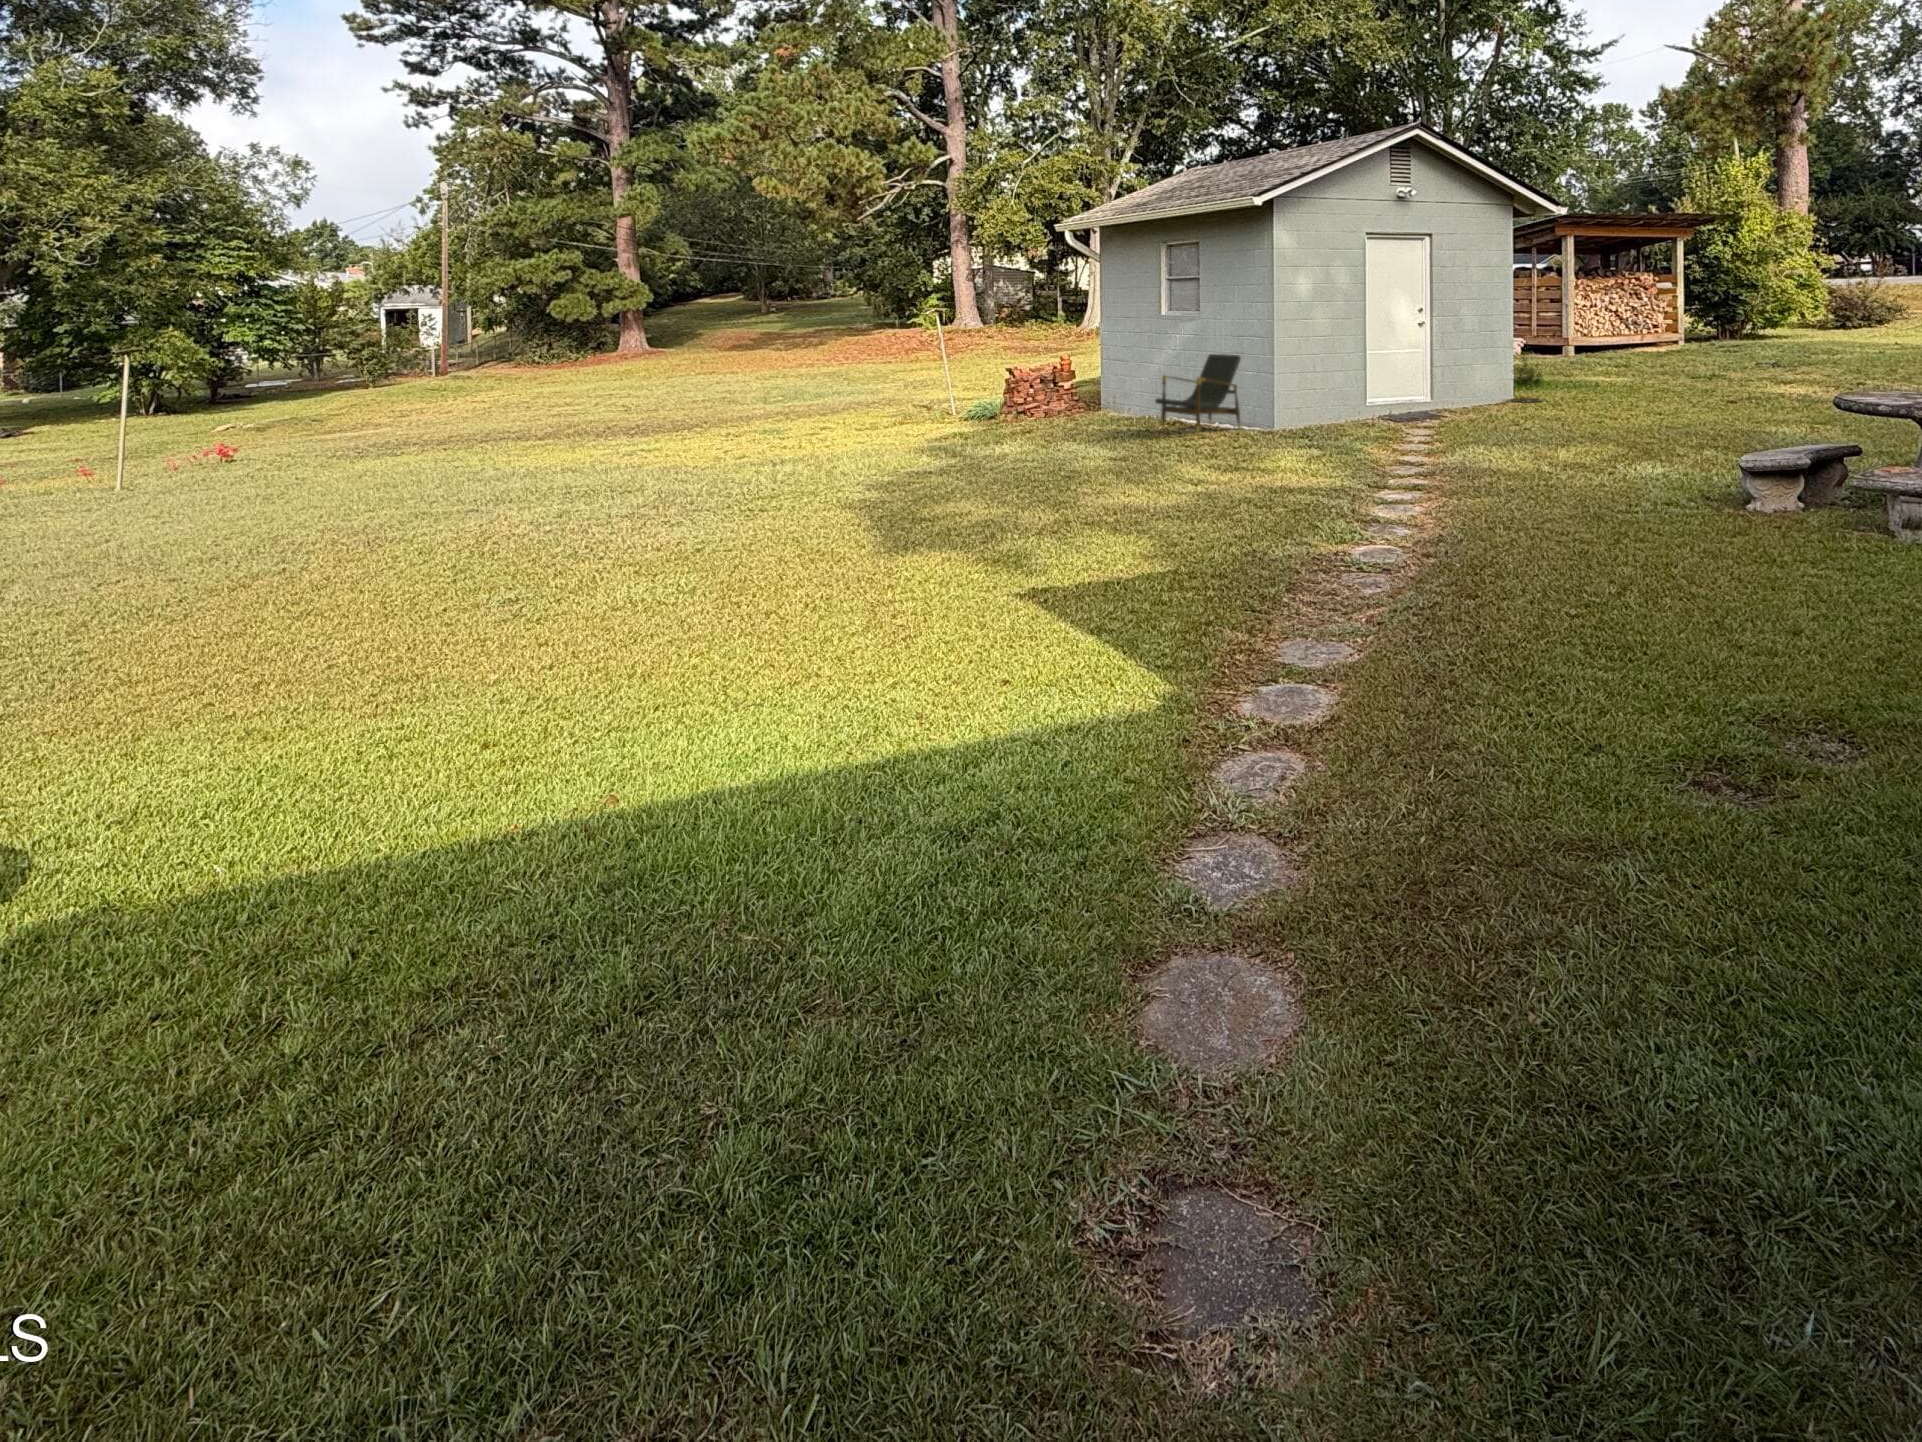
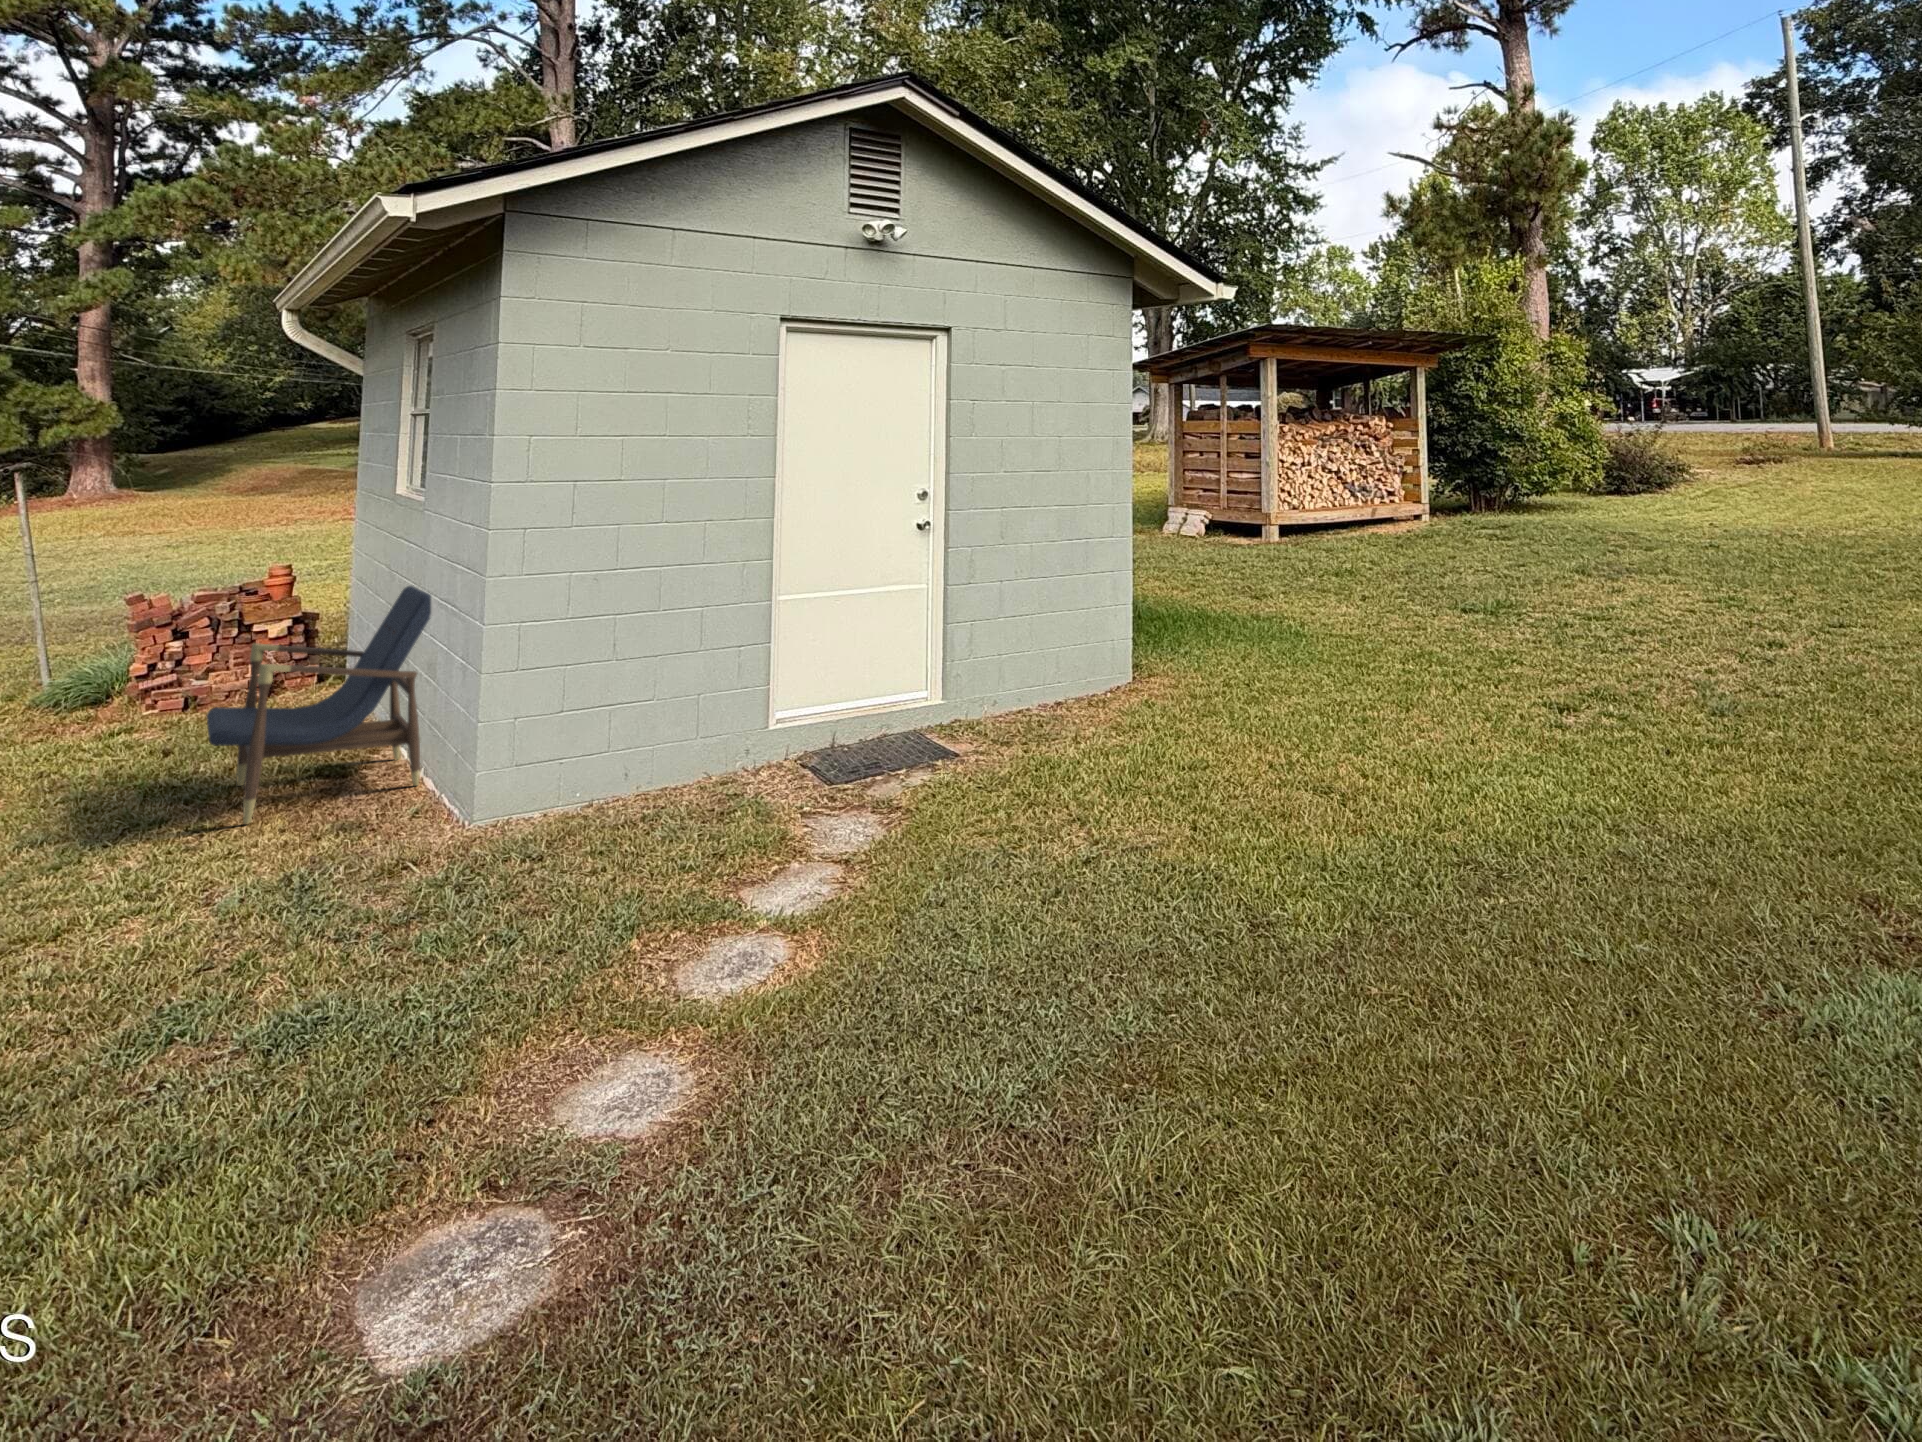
potted tree: present [1513,358,1542,402] -> none [1120,562,1187,668]

